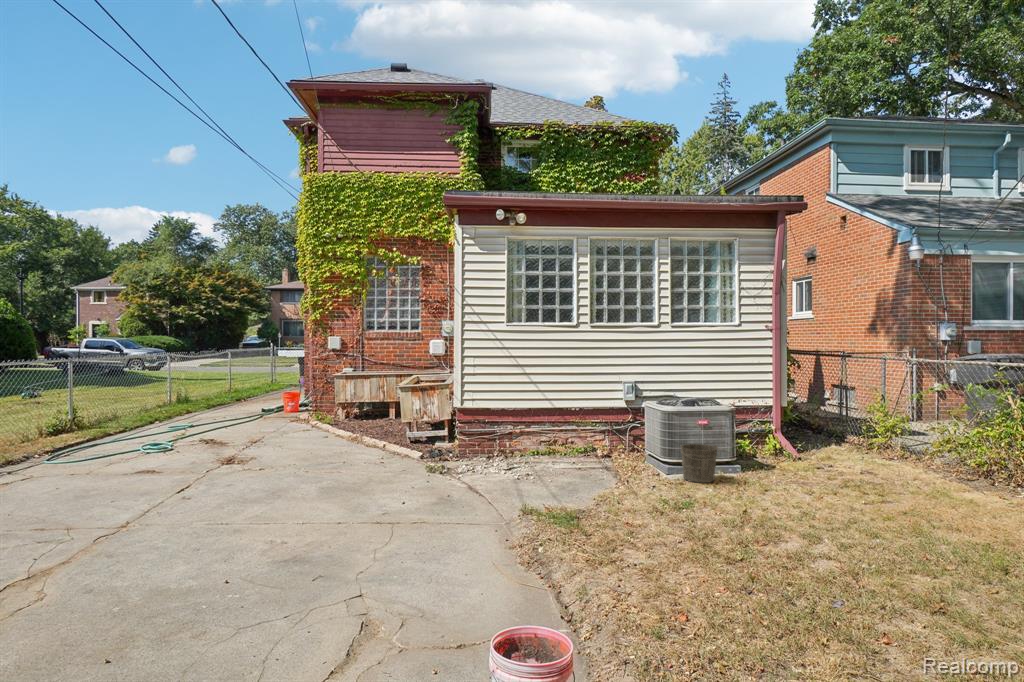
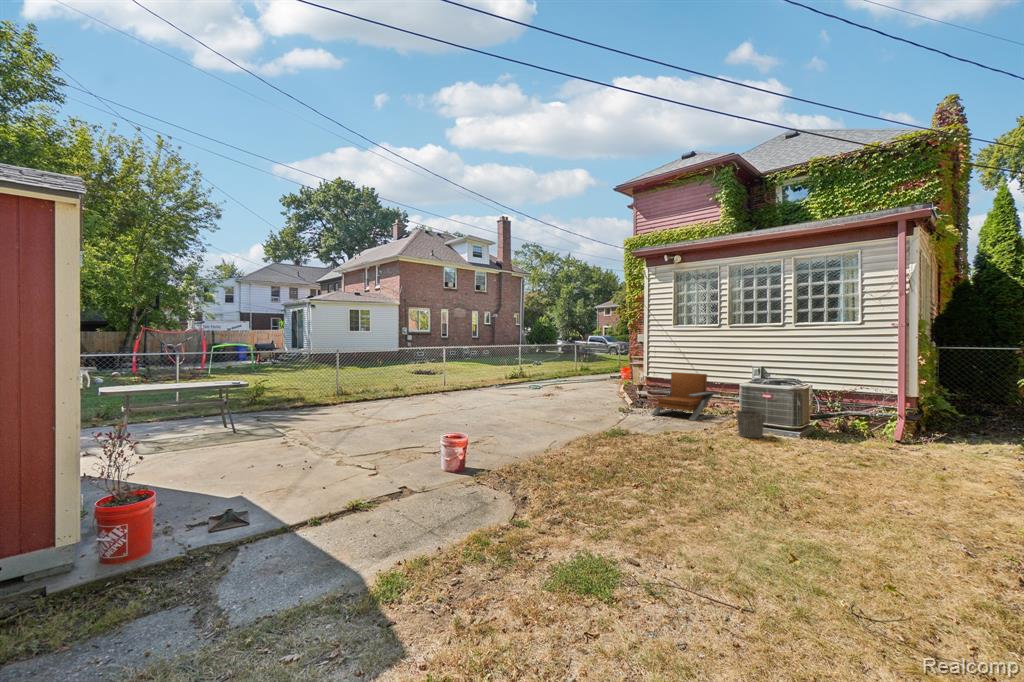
lounge chair: none [507,396,585,472] -> present [652,372,714,421]

